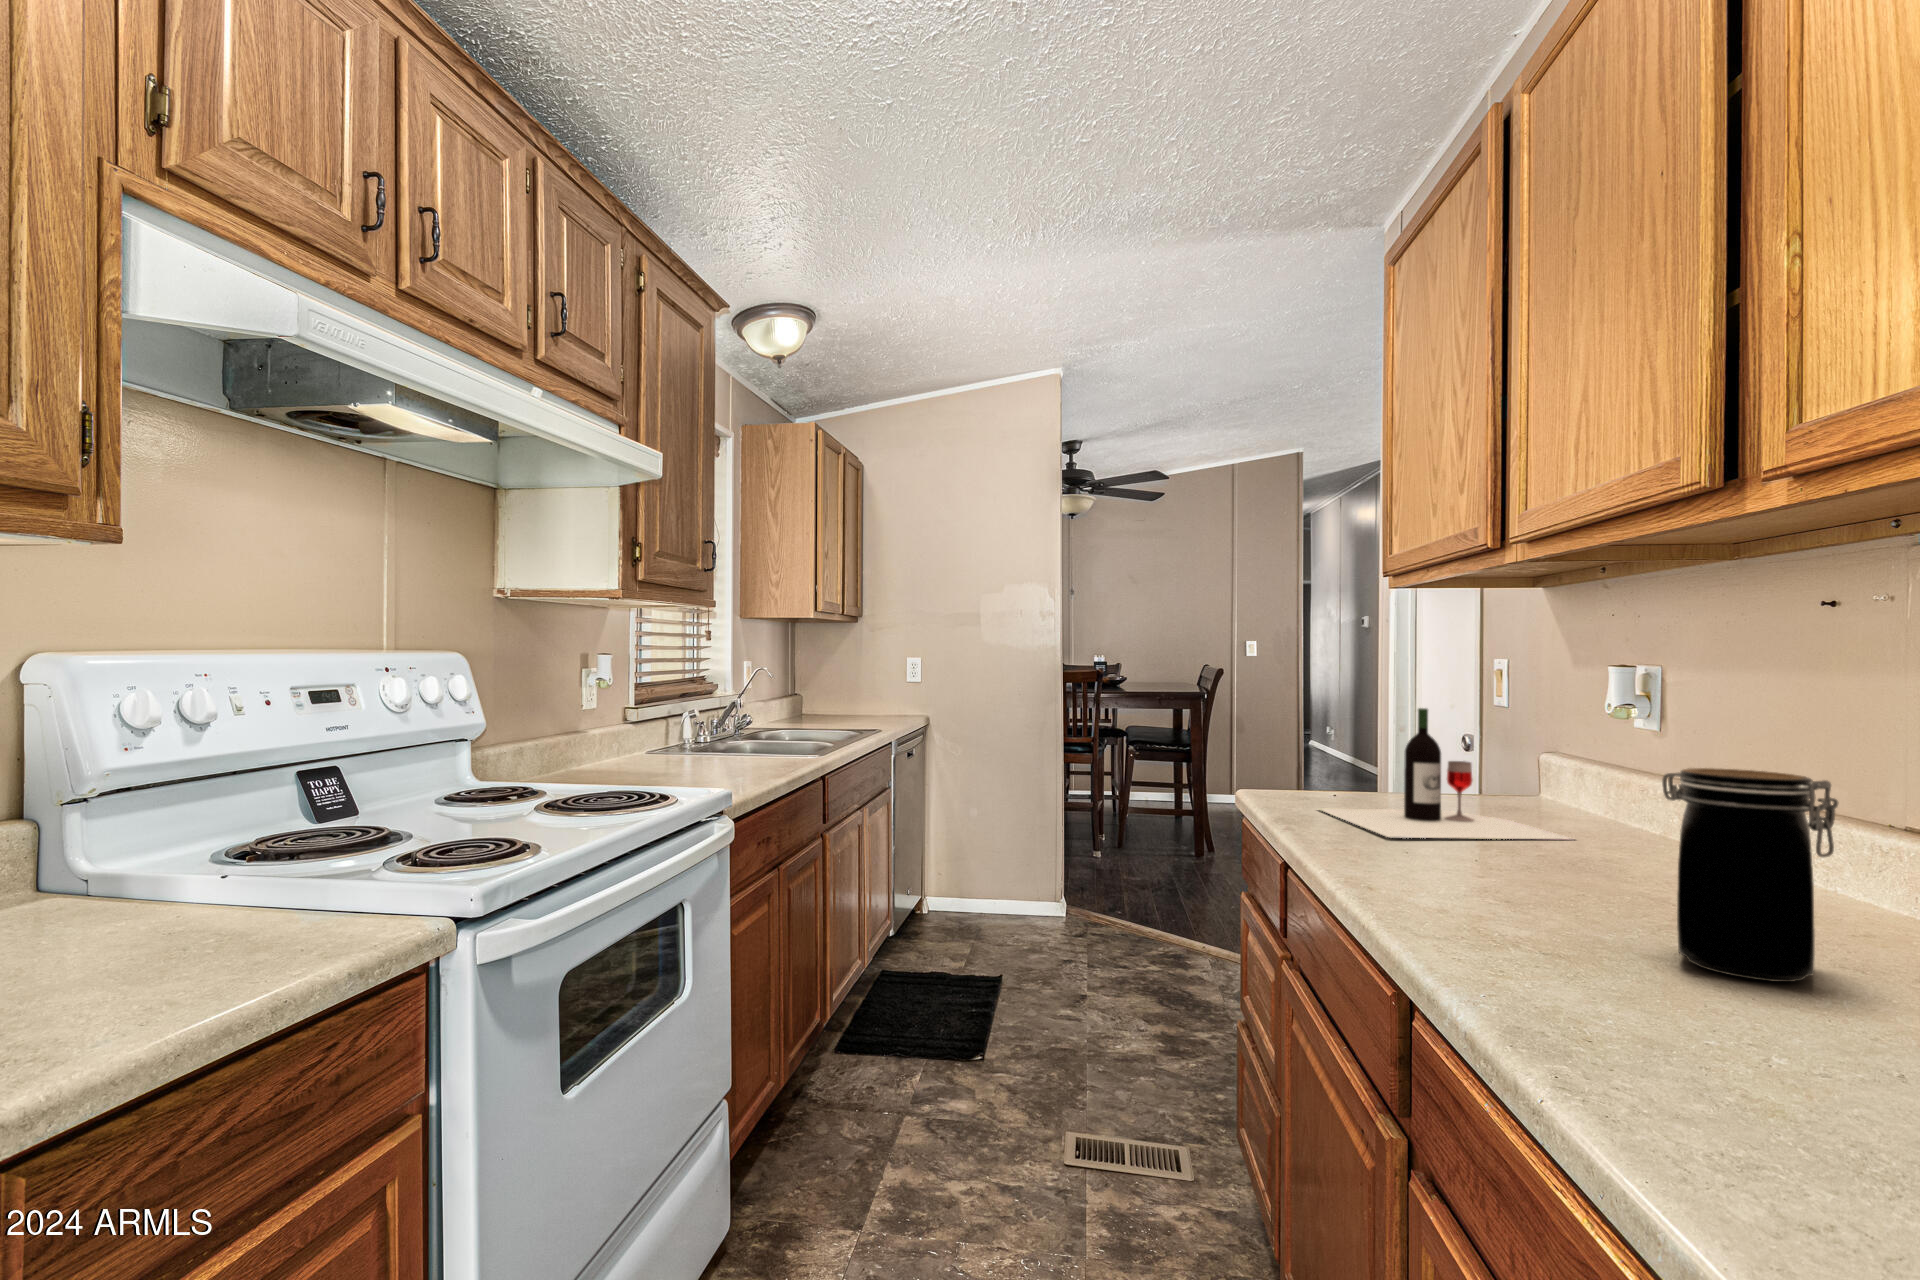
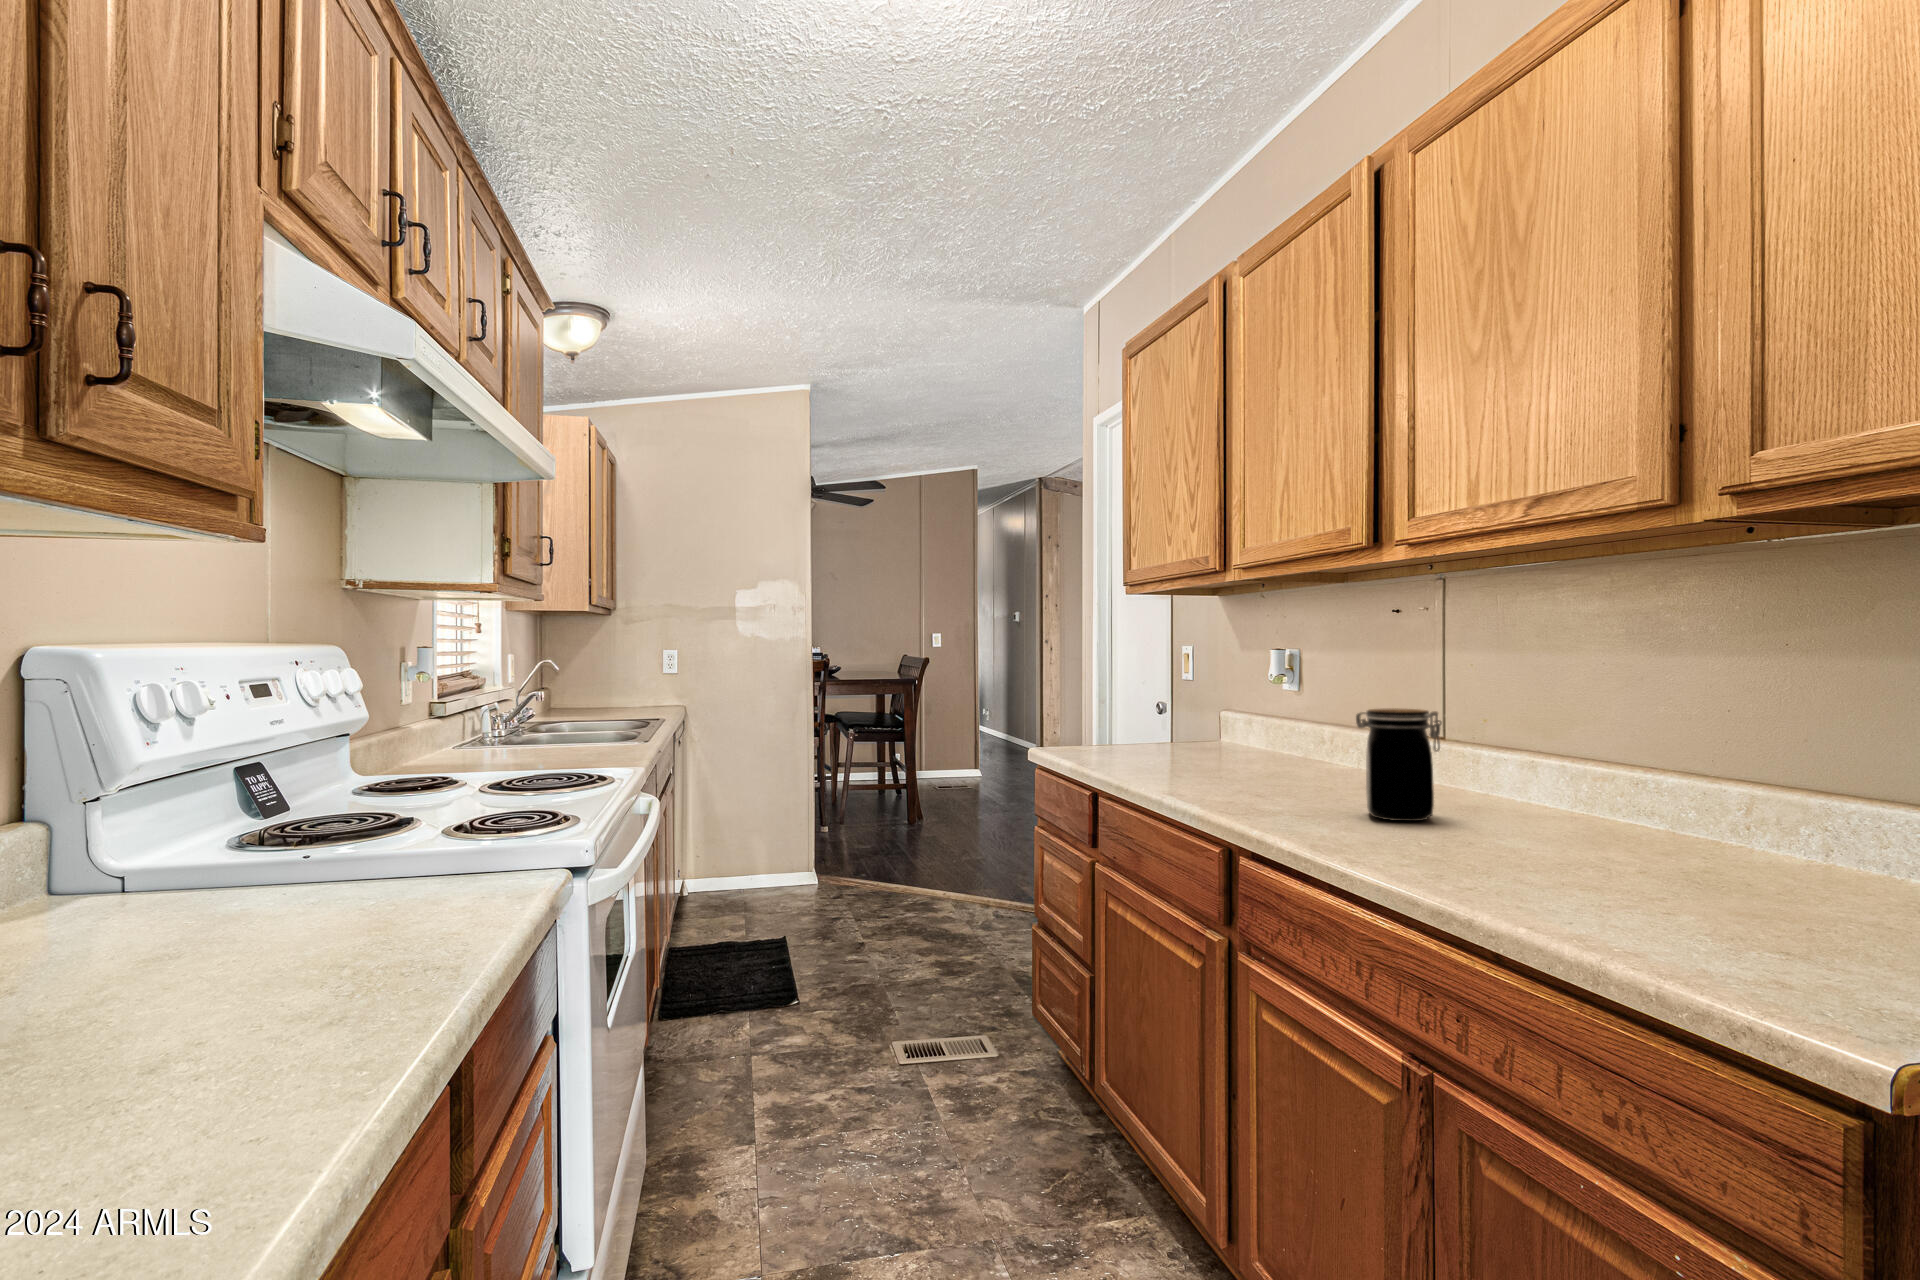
wine bottle: present [1321,708,1572,840] -> none [1098,682,1272,772]

